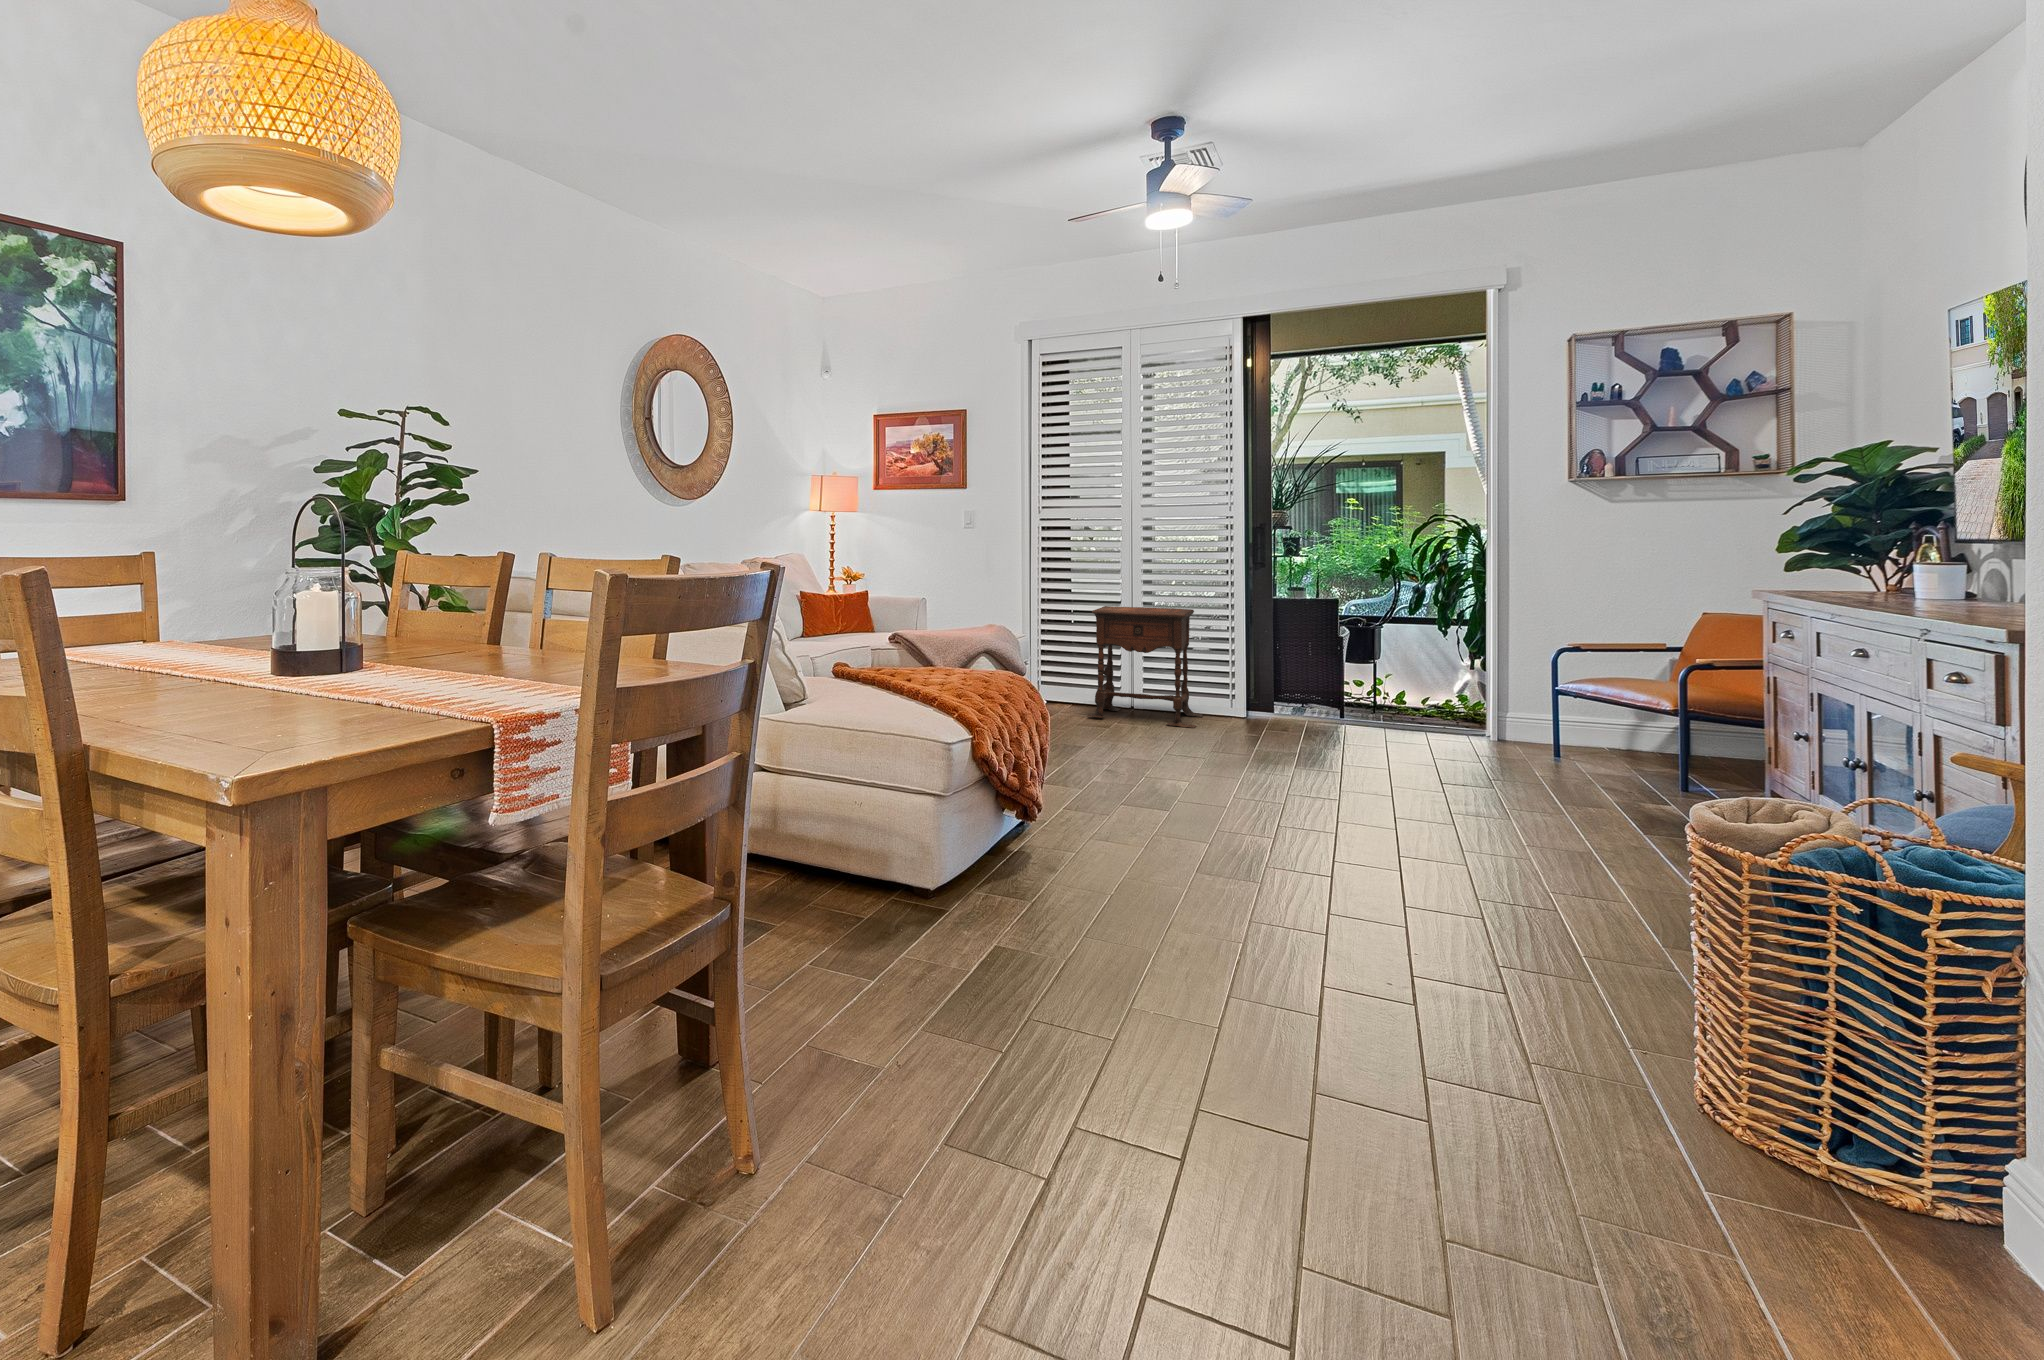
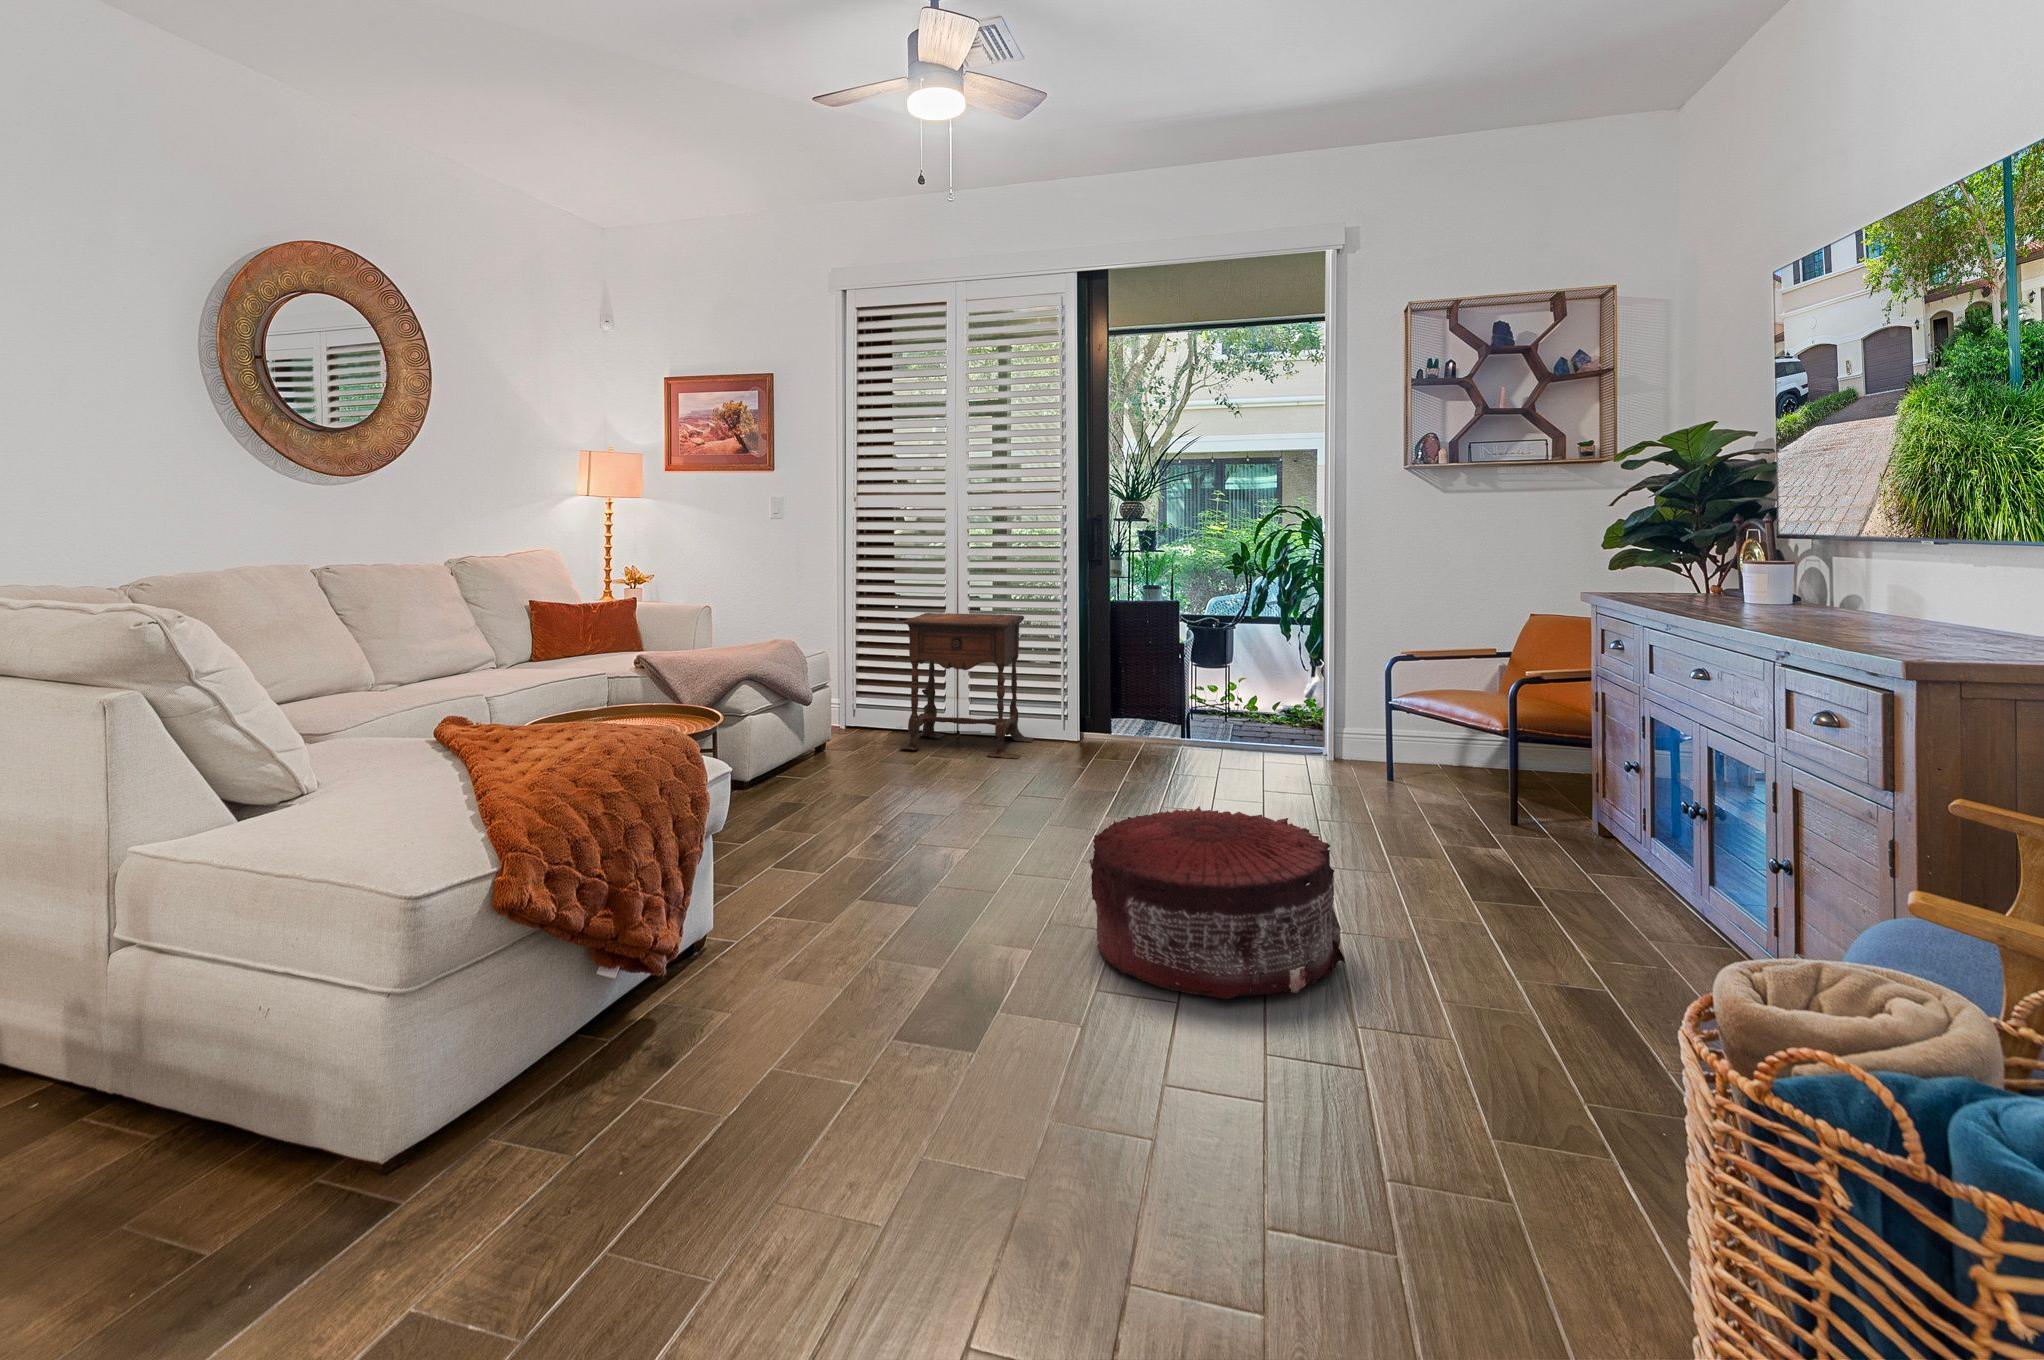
pouf: none [1304,748,1527,878] -> present [1090,806,1345,999]

